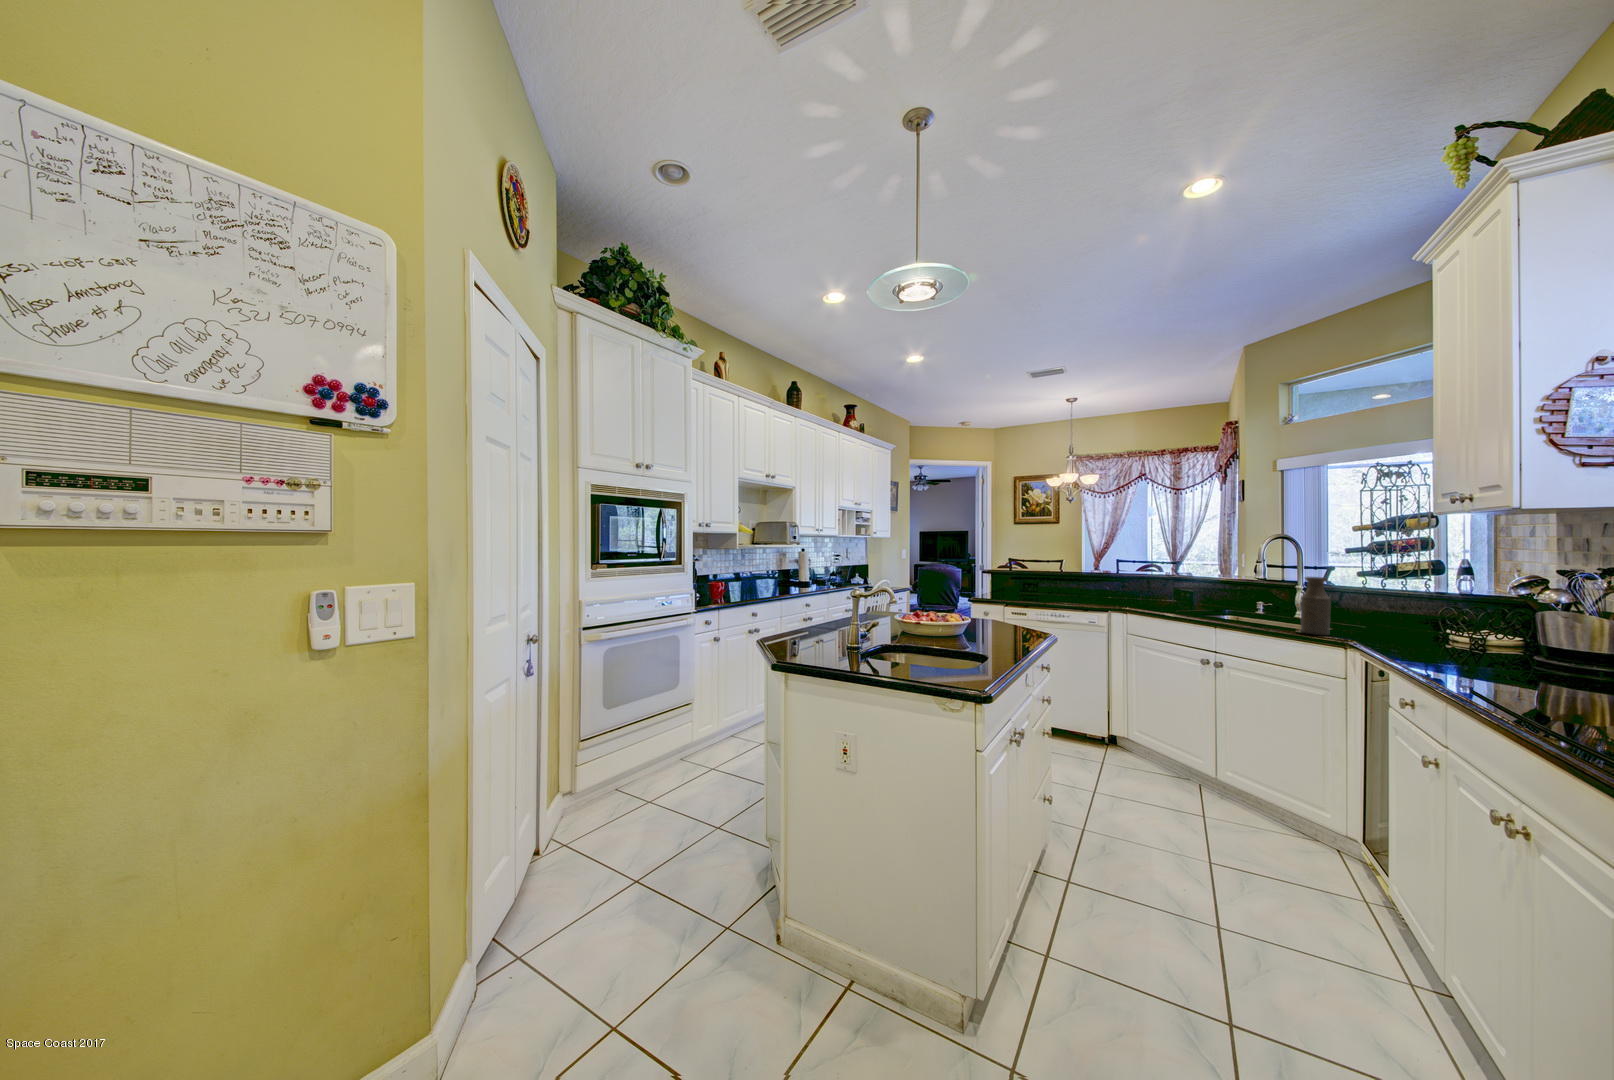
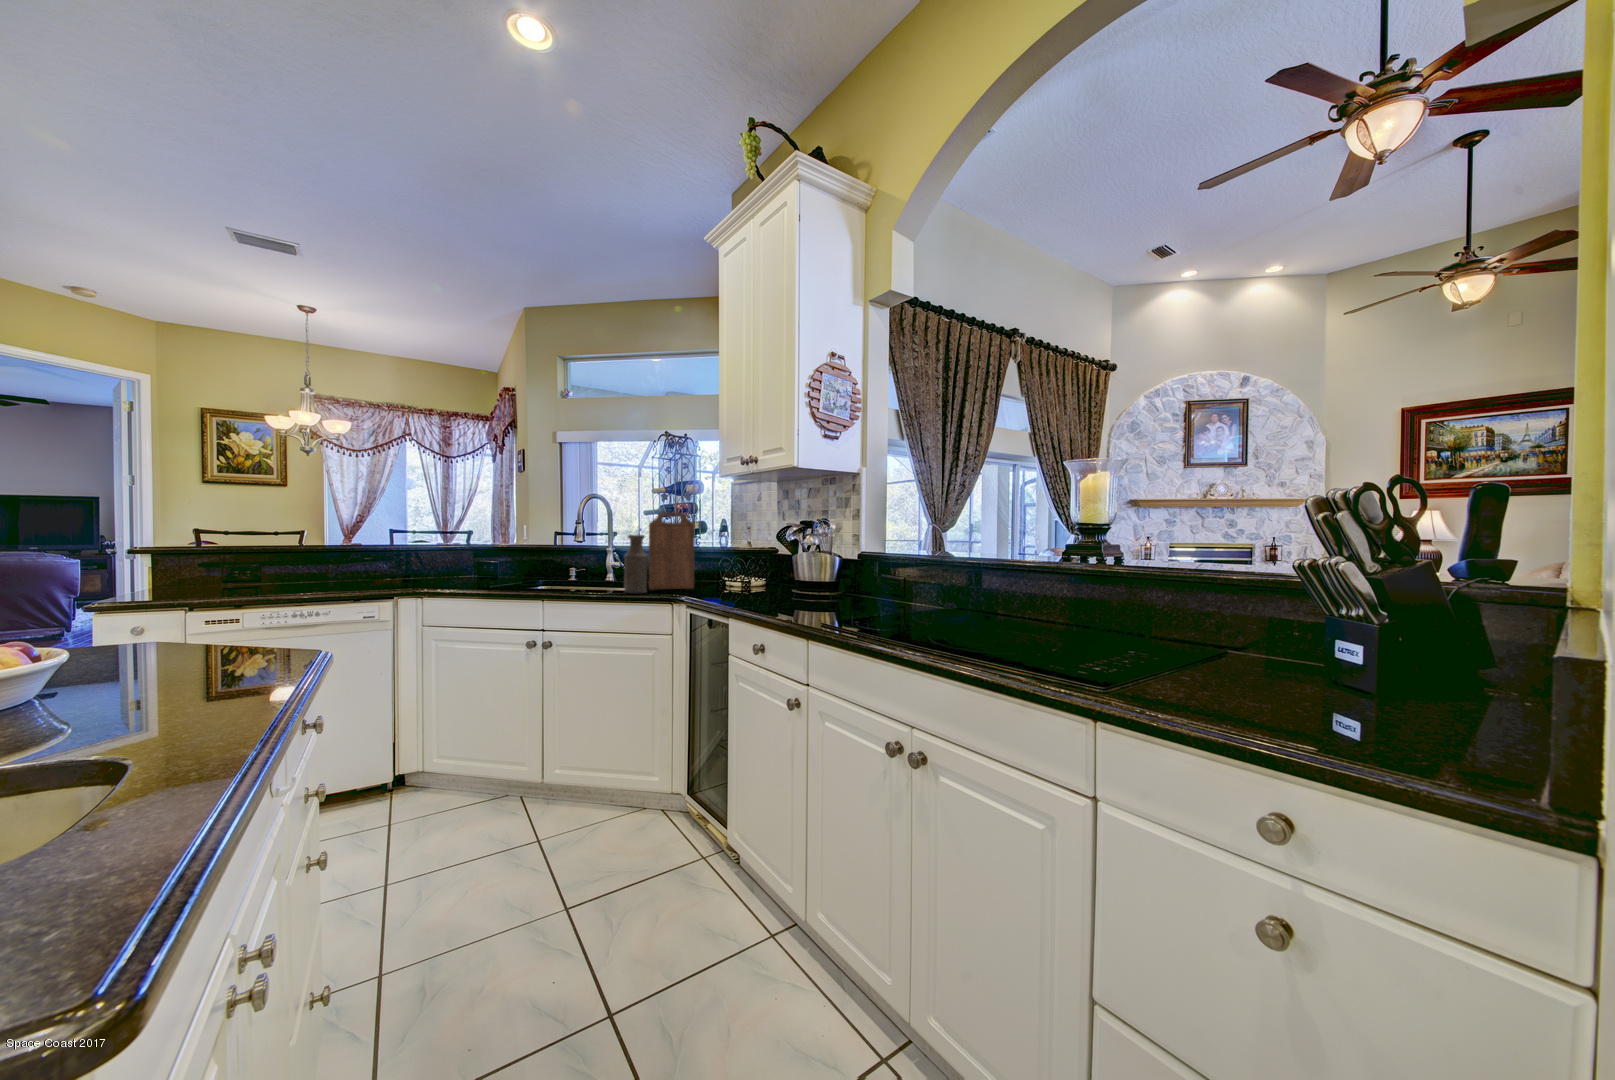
cutting board: none [1339,554,1407,638] -> present [649,512,694,590]

